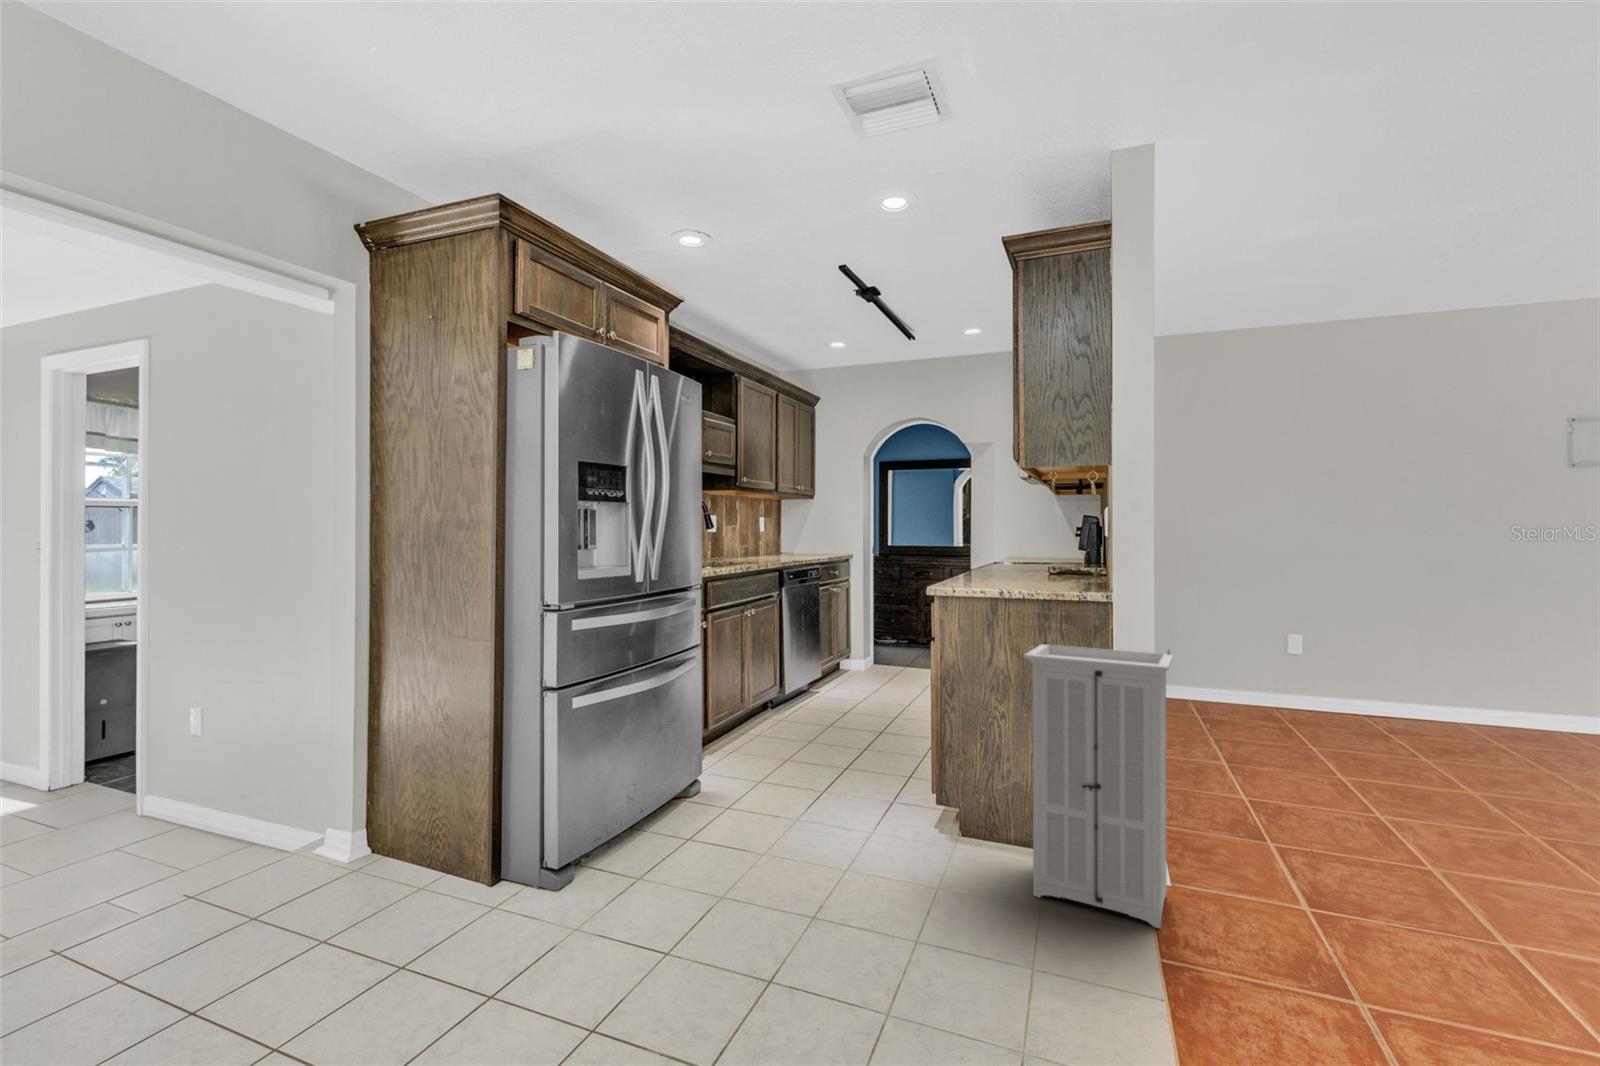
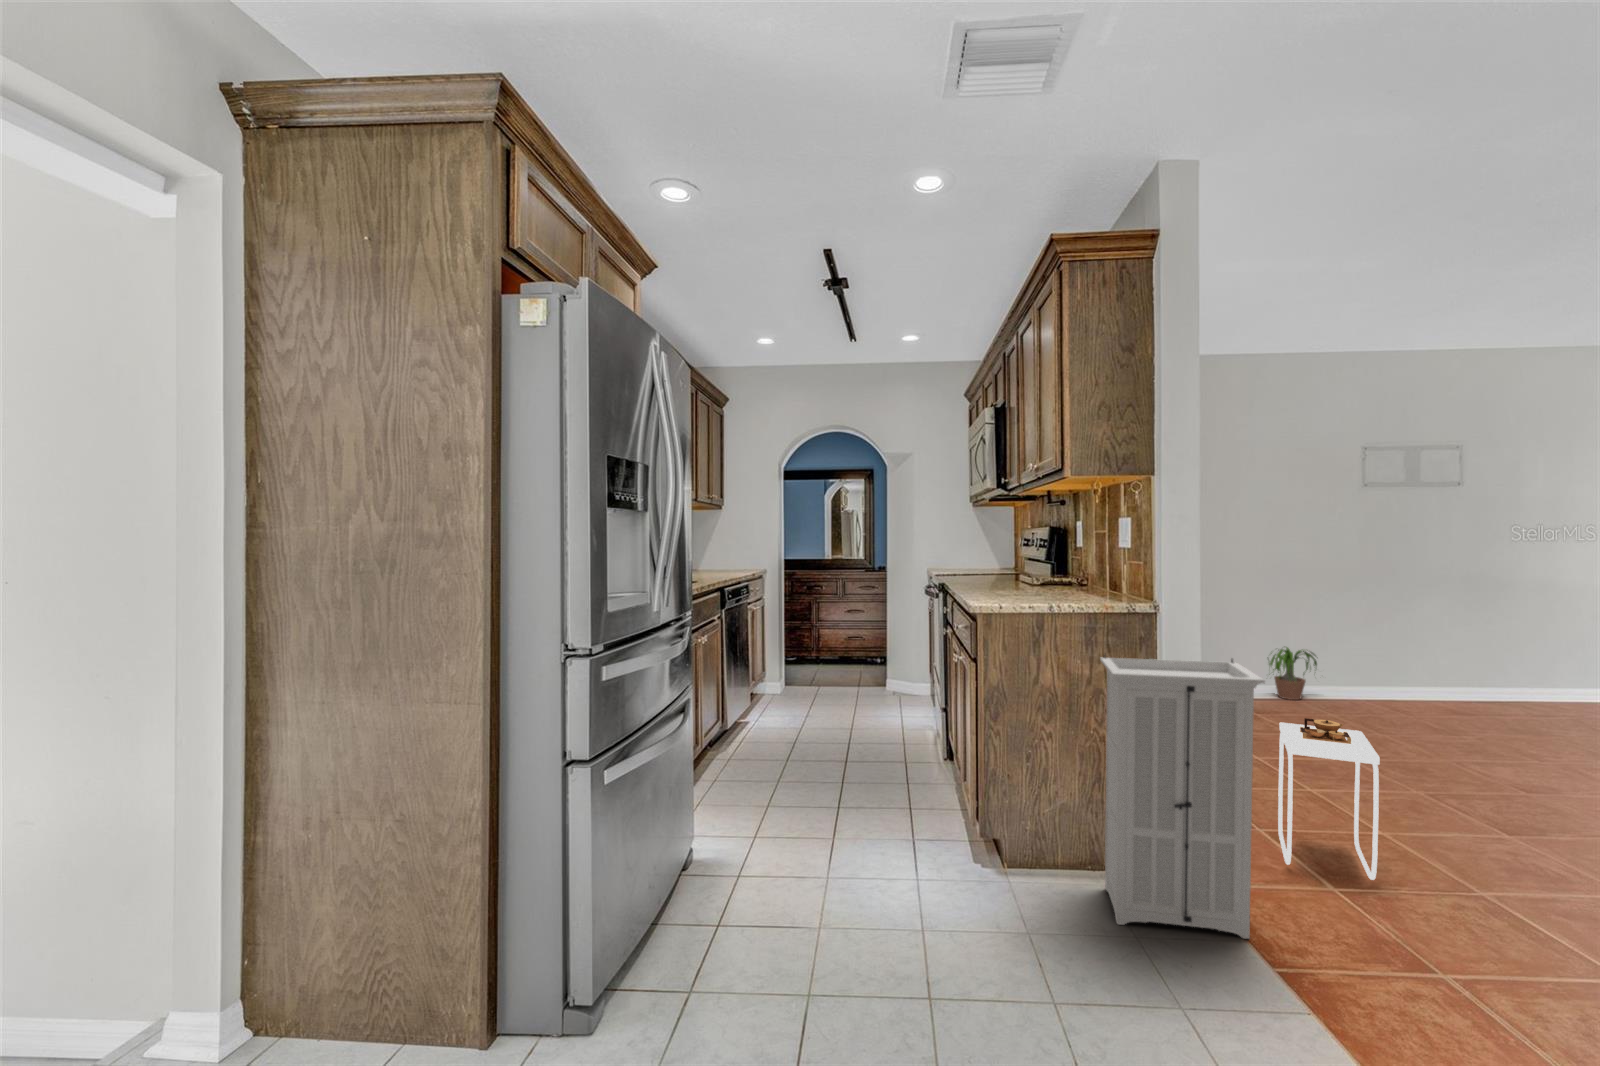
potted plant: none [1405,673,1491,734] -> present [1269,647,1317,700]
side table: none [1264,726,1377,904] -> present [1278,718,1380,880]

